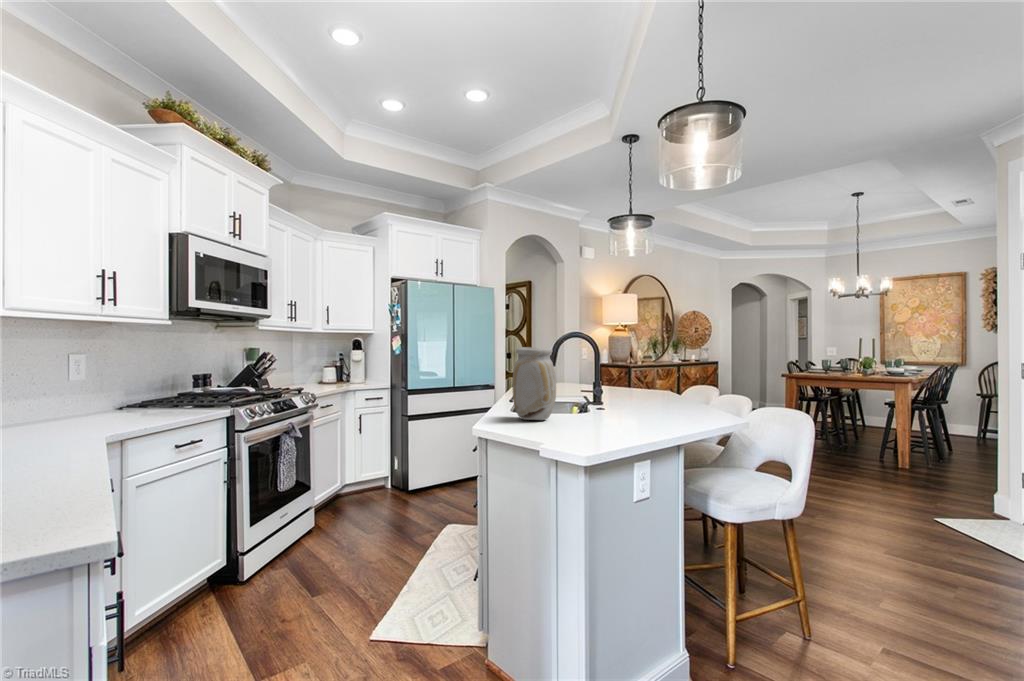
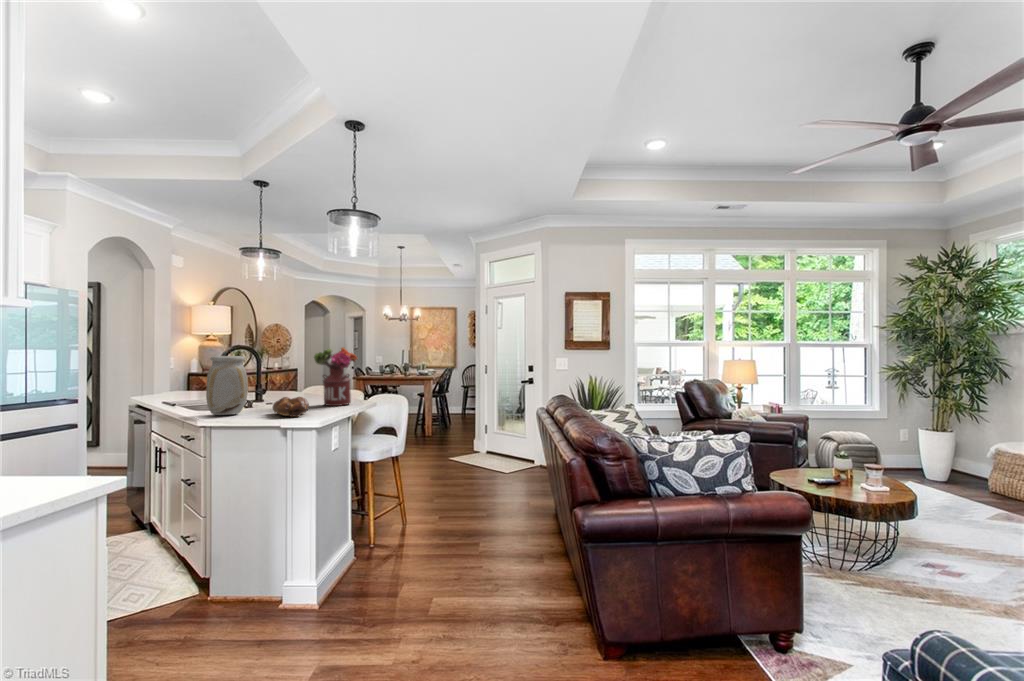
flower arrangement: none [649,335,713,422] -> present [314,347,358,406]
bread loaf: none [569,405,619,436] -> present [272,397,309,417]

